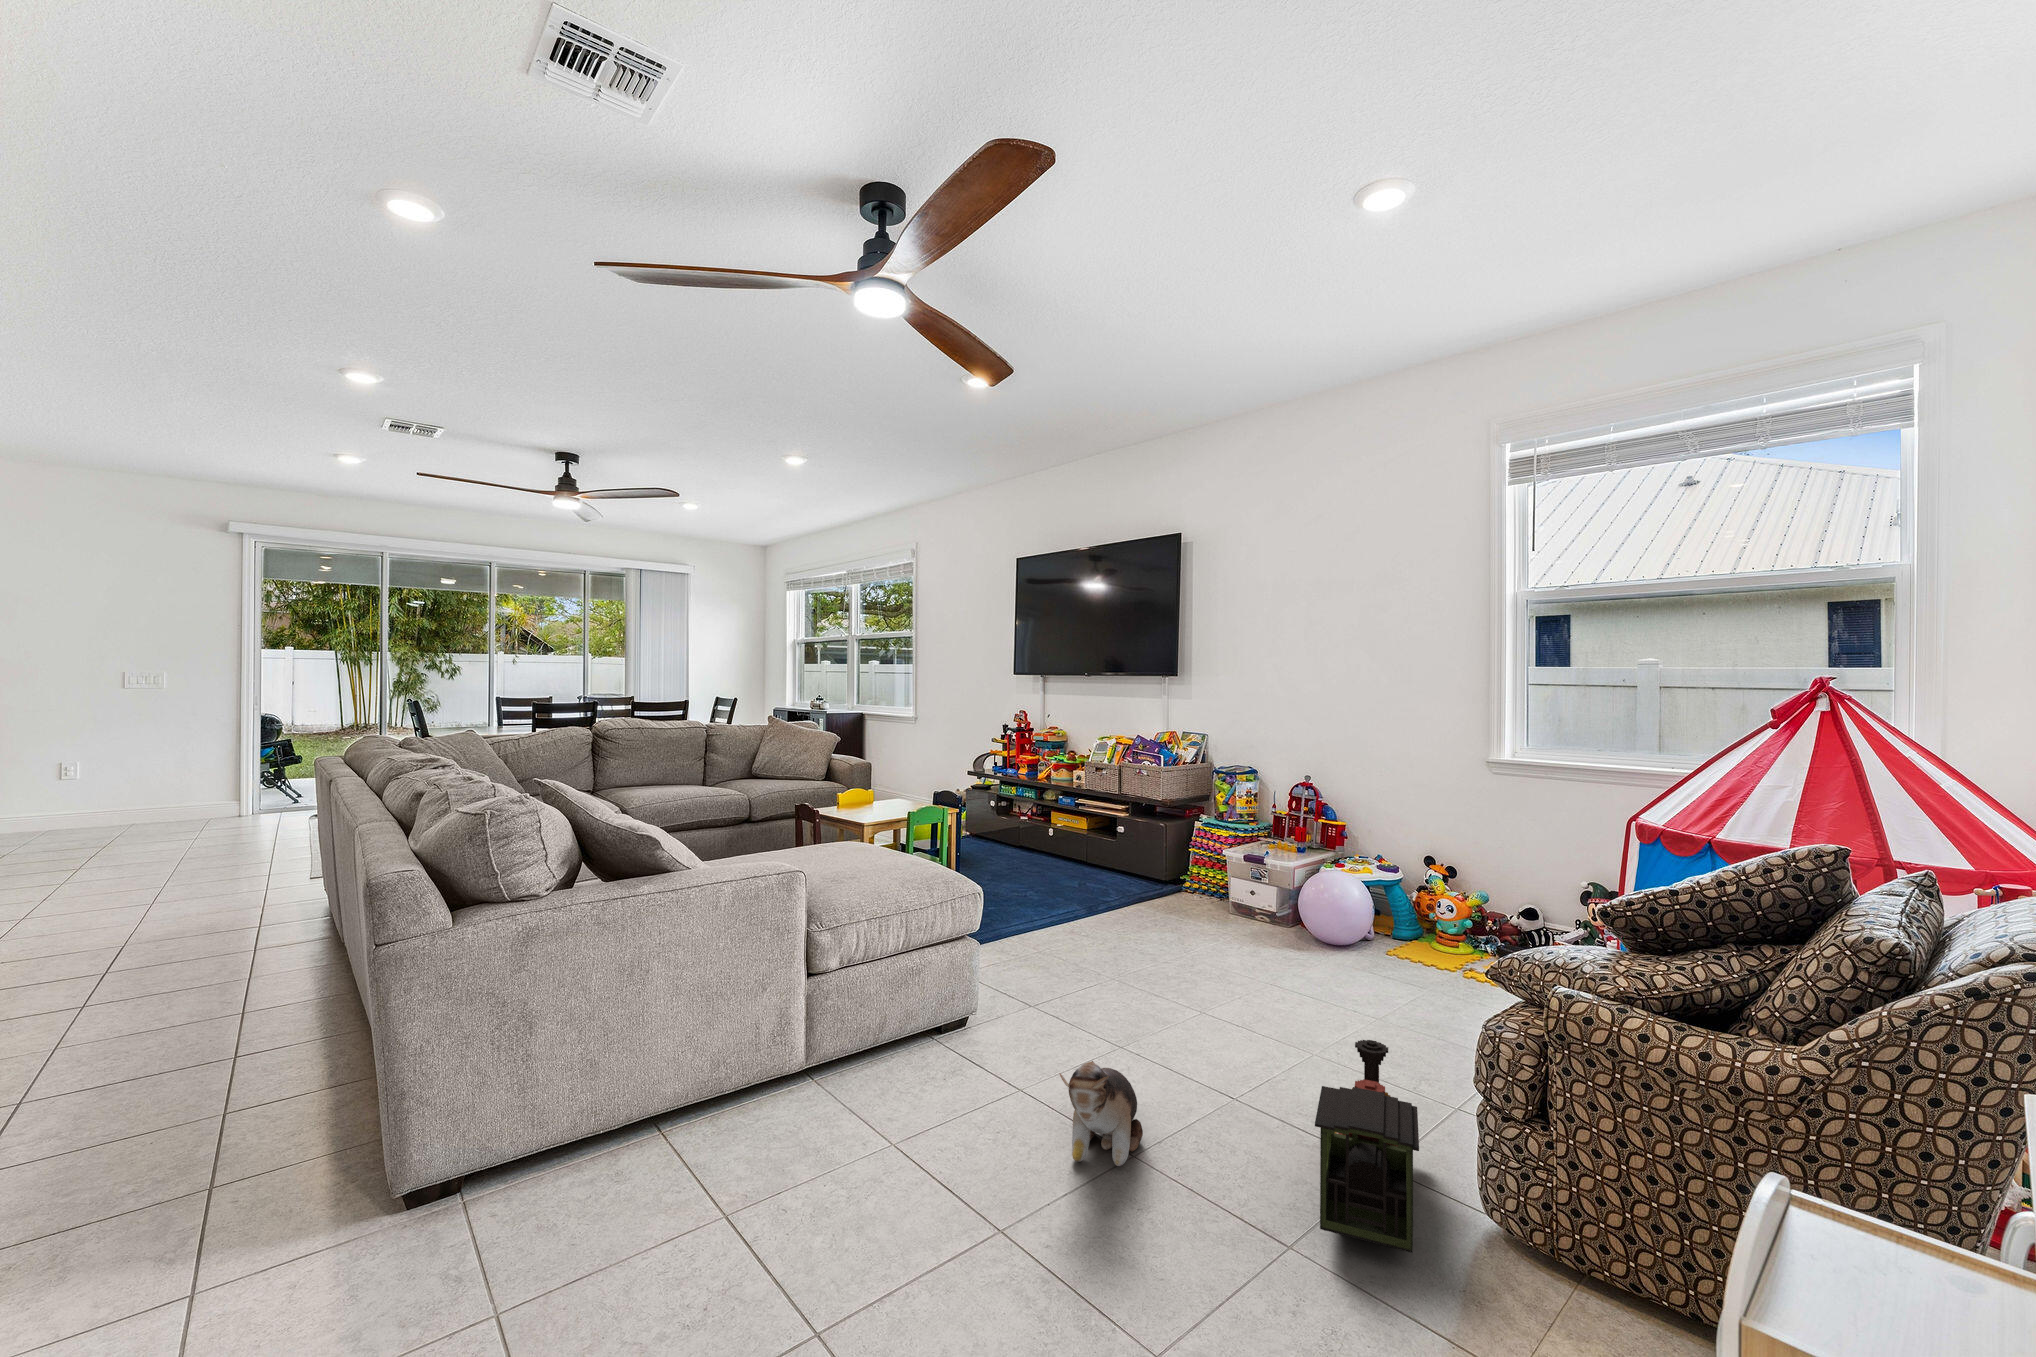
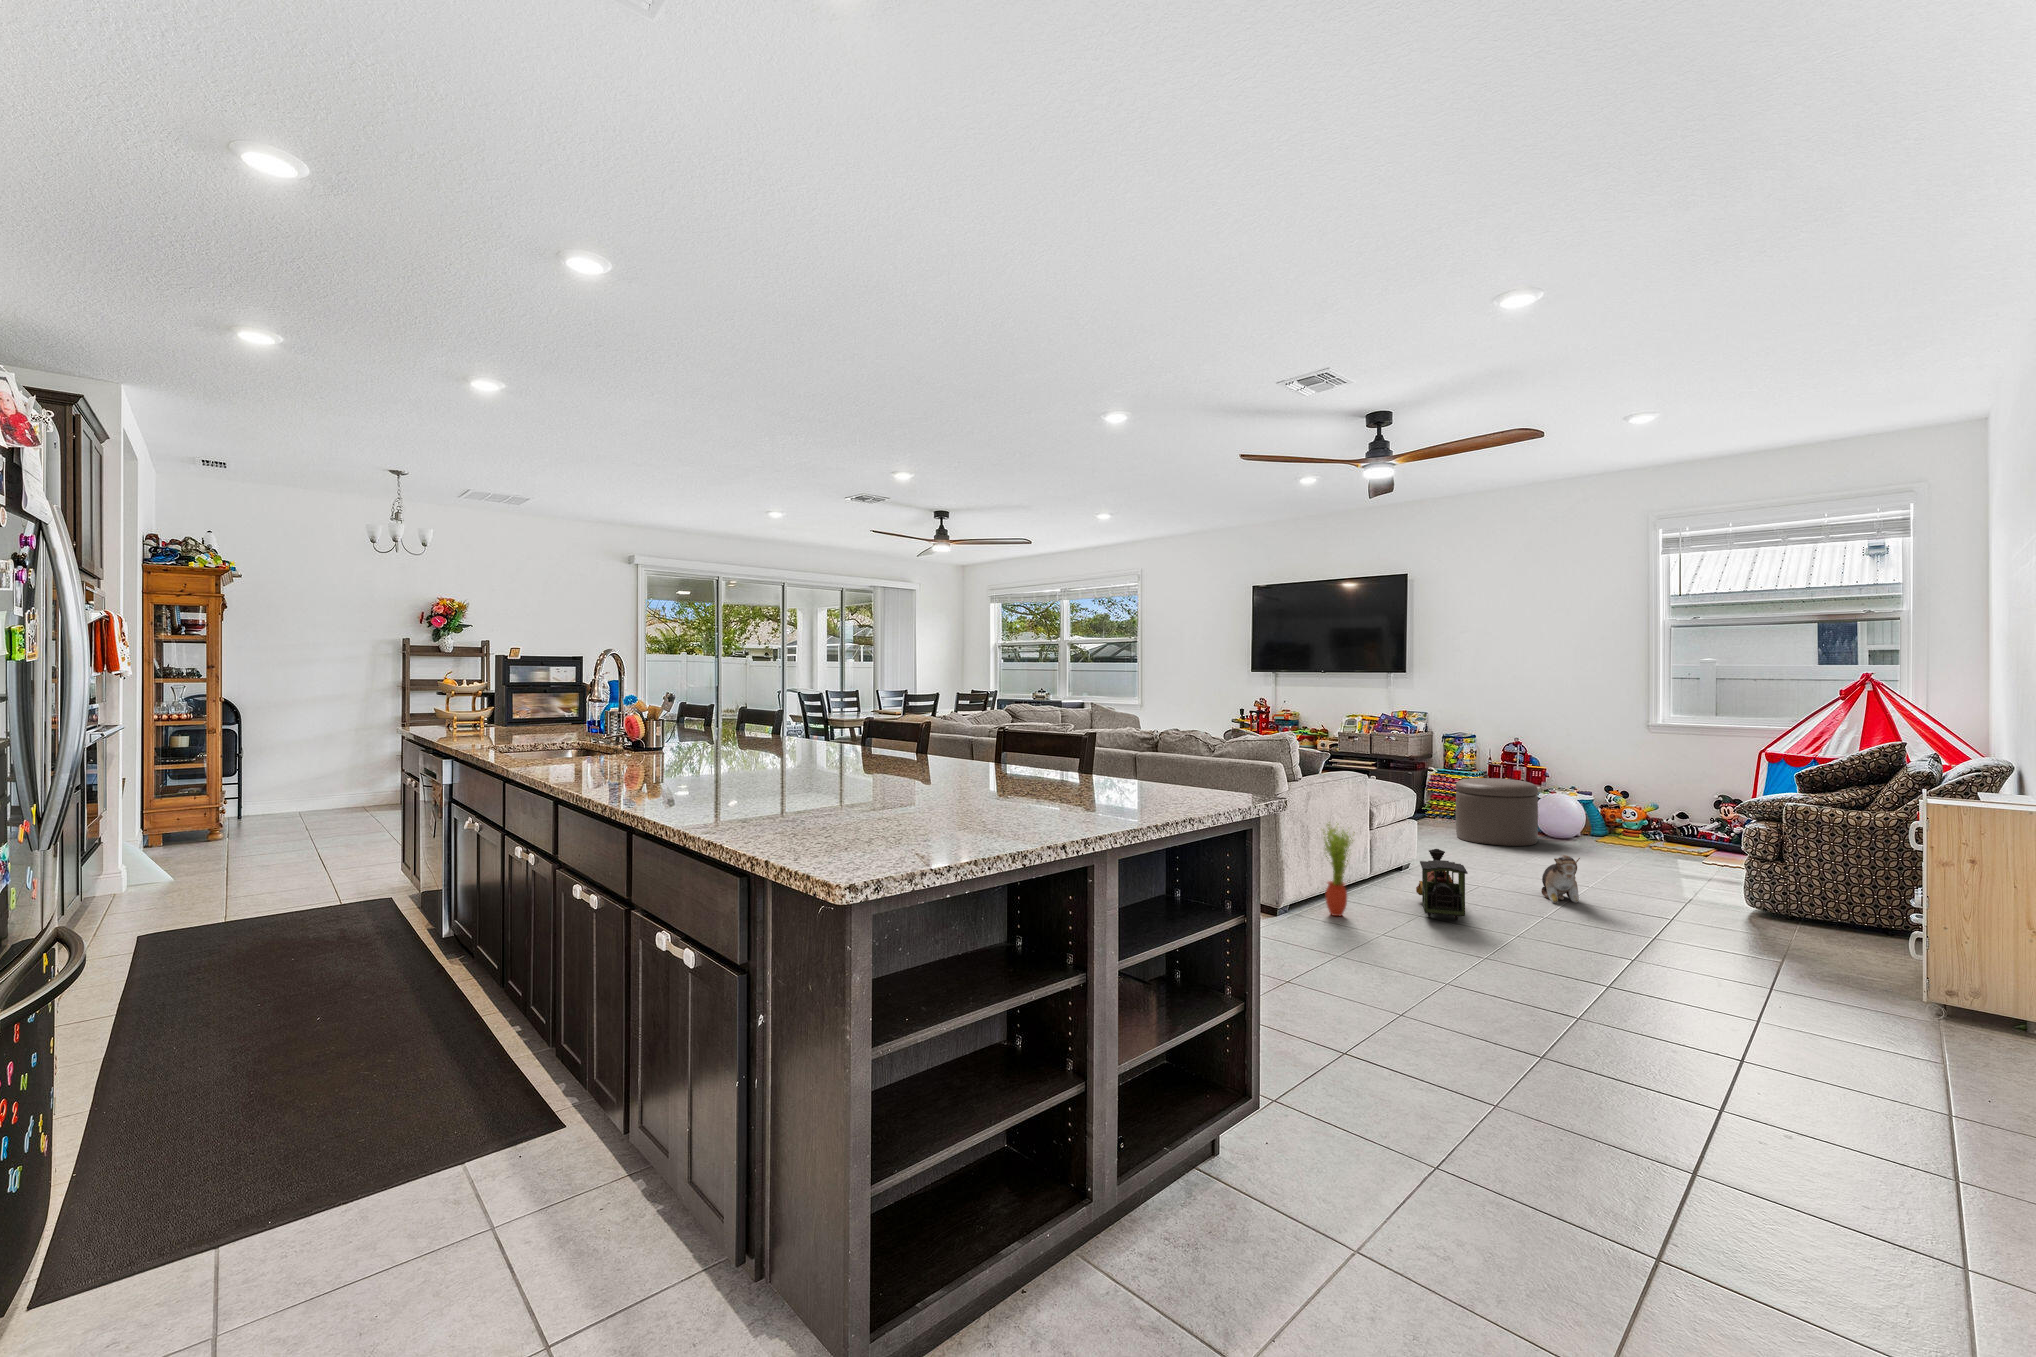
ottoman: none [1161,841,1280,961] -> present [1456,778,1538,846]
potted plant: none [471,988,579,1205] -> present [1324,822,1355,916]
toy train: present [1315,1040,1419,1253] -> present [1416,849,1468,920]

